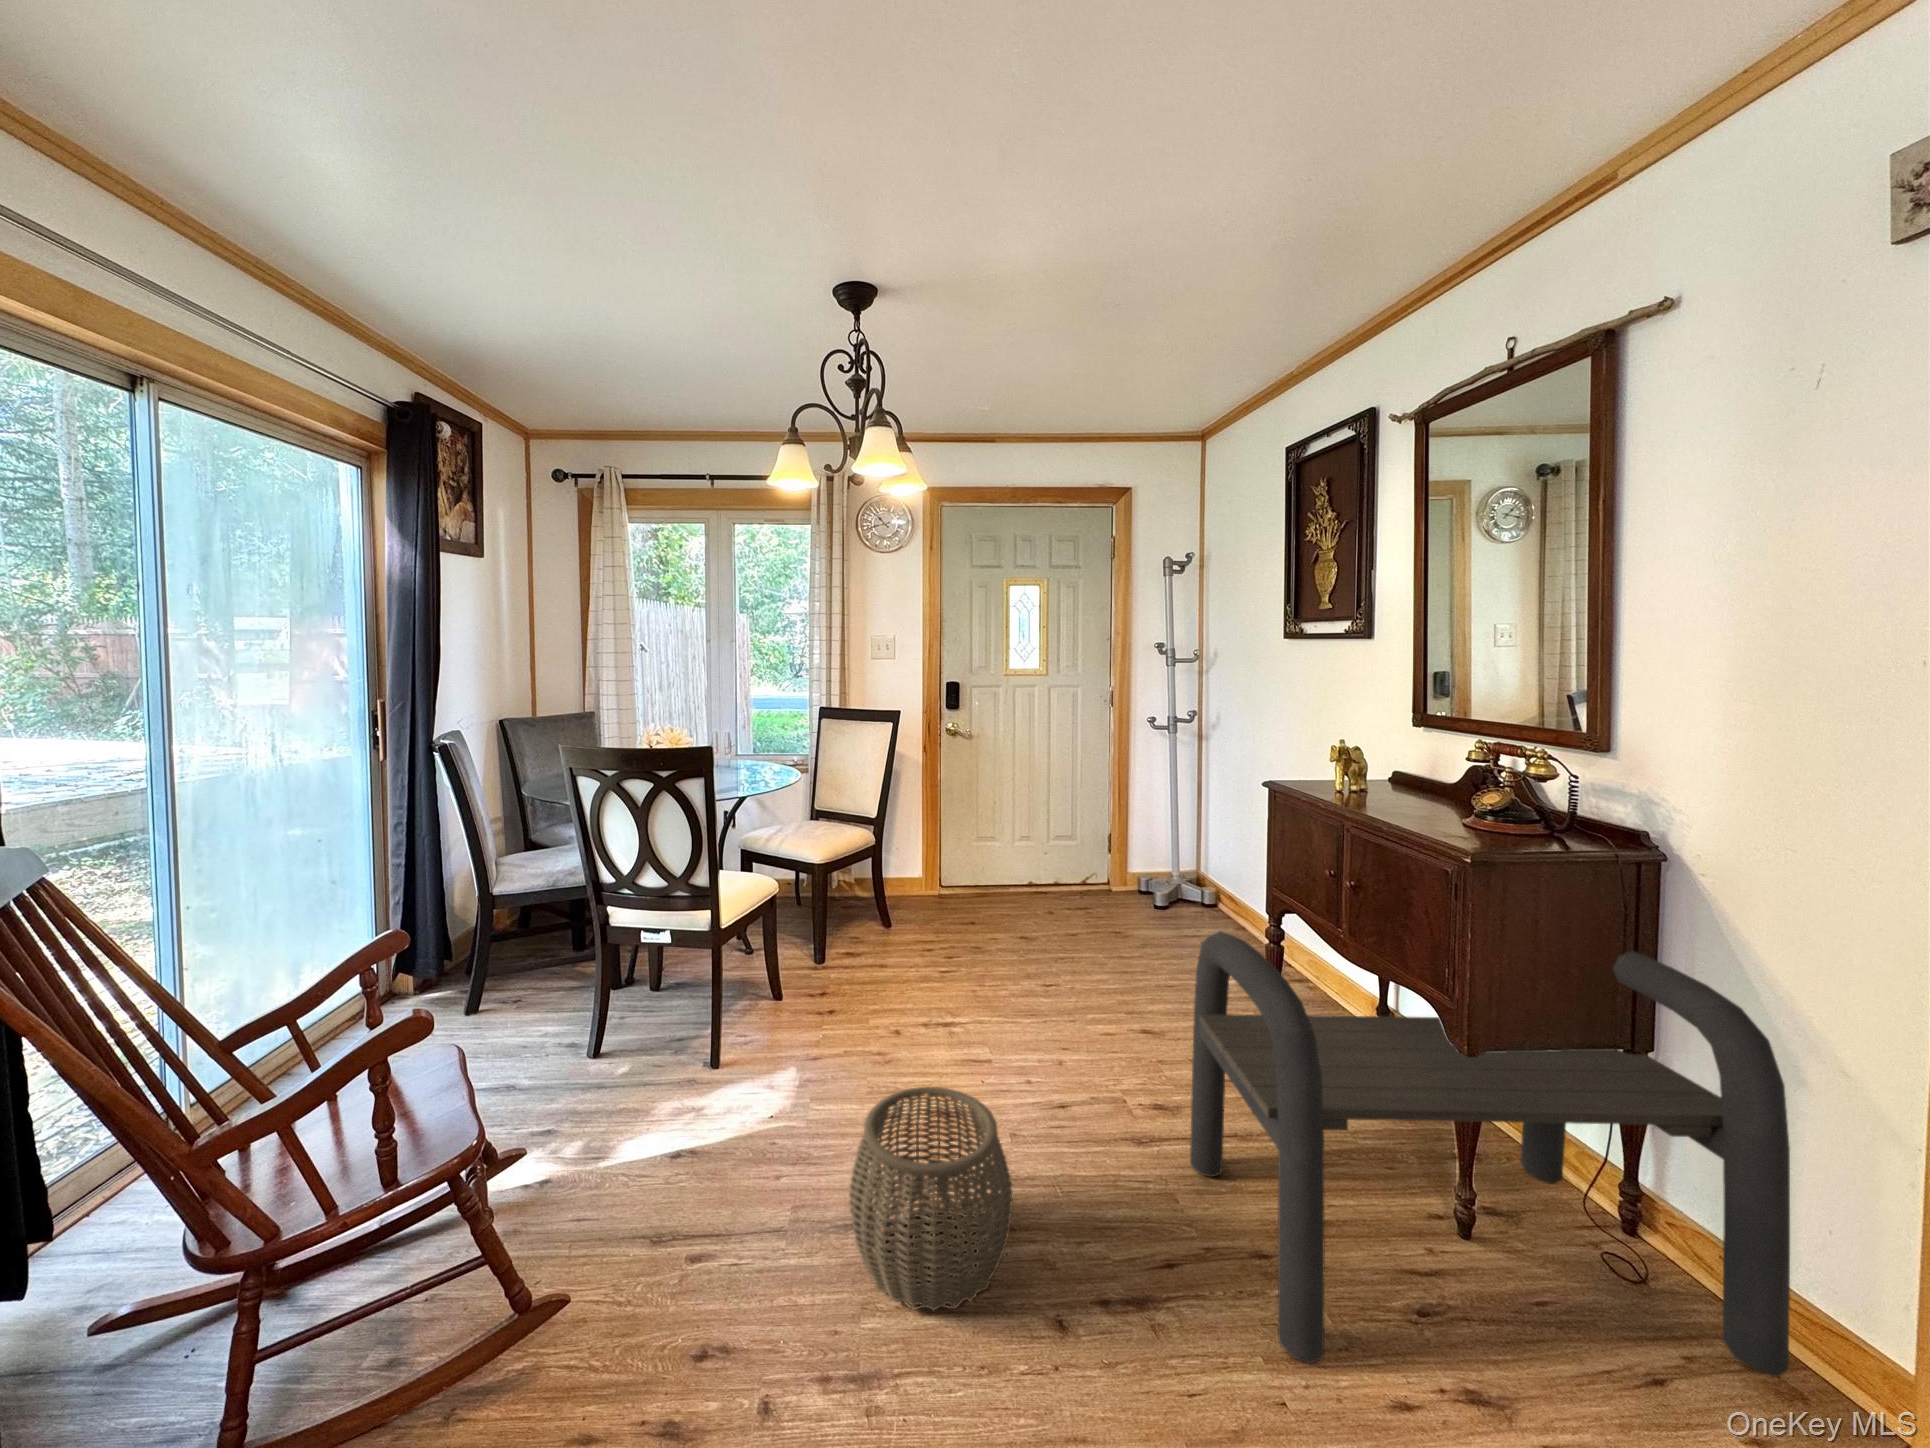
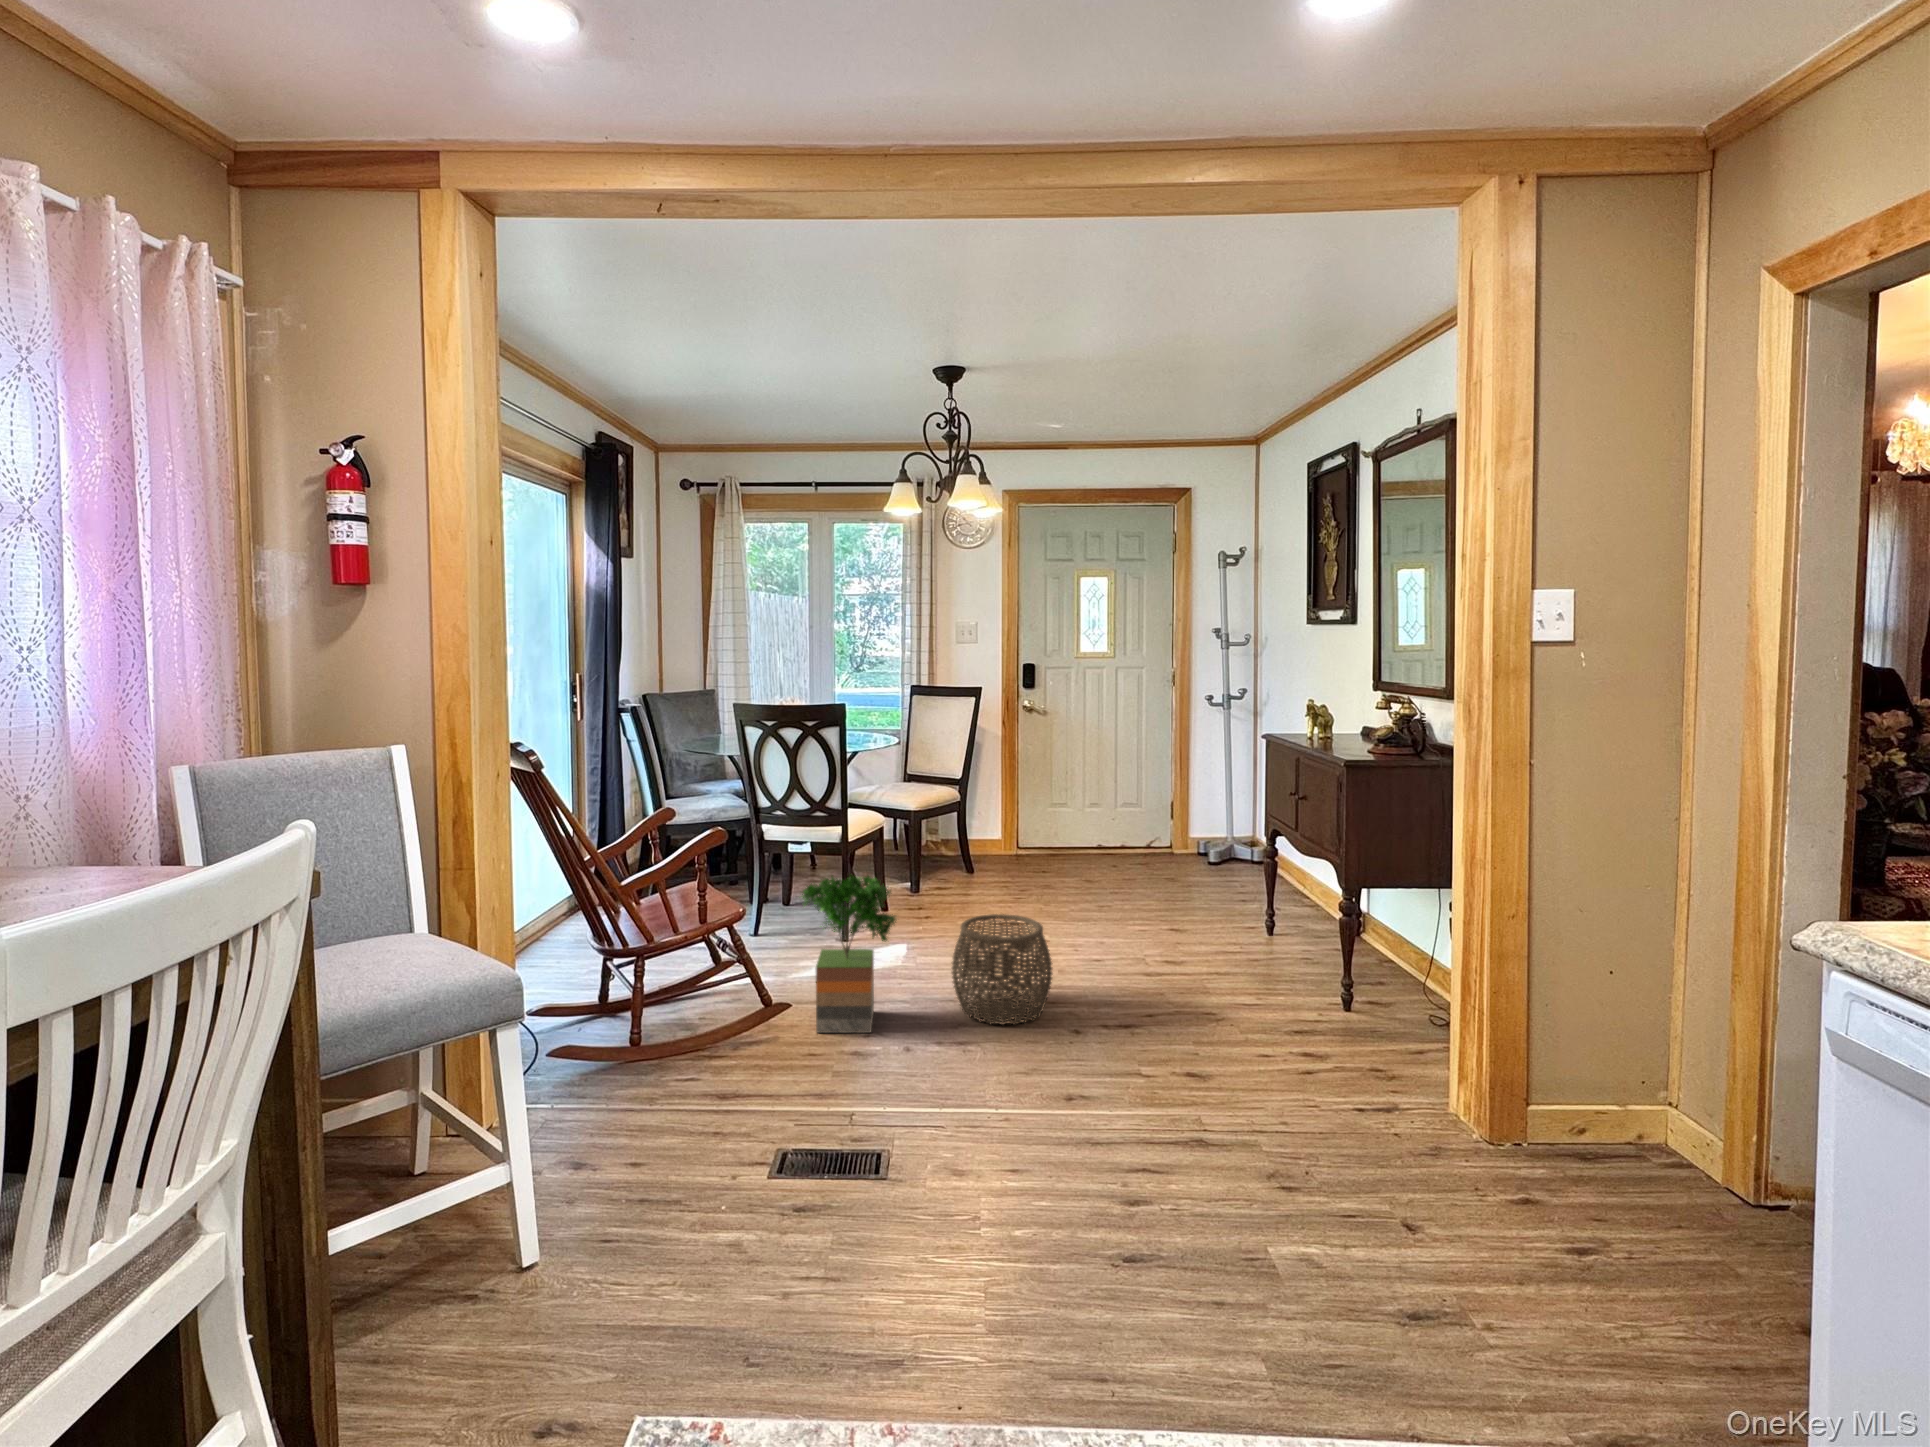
bench: present [1190,931,1790,1376] -> none [1180,818,1507,1056]
potted tree: none [584,1048,759,1355] -> present [802,876,896,1033]

